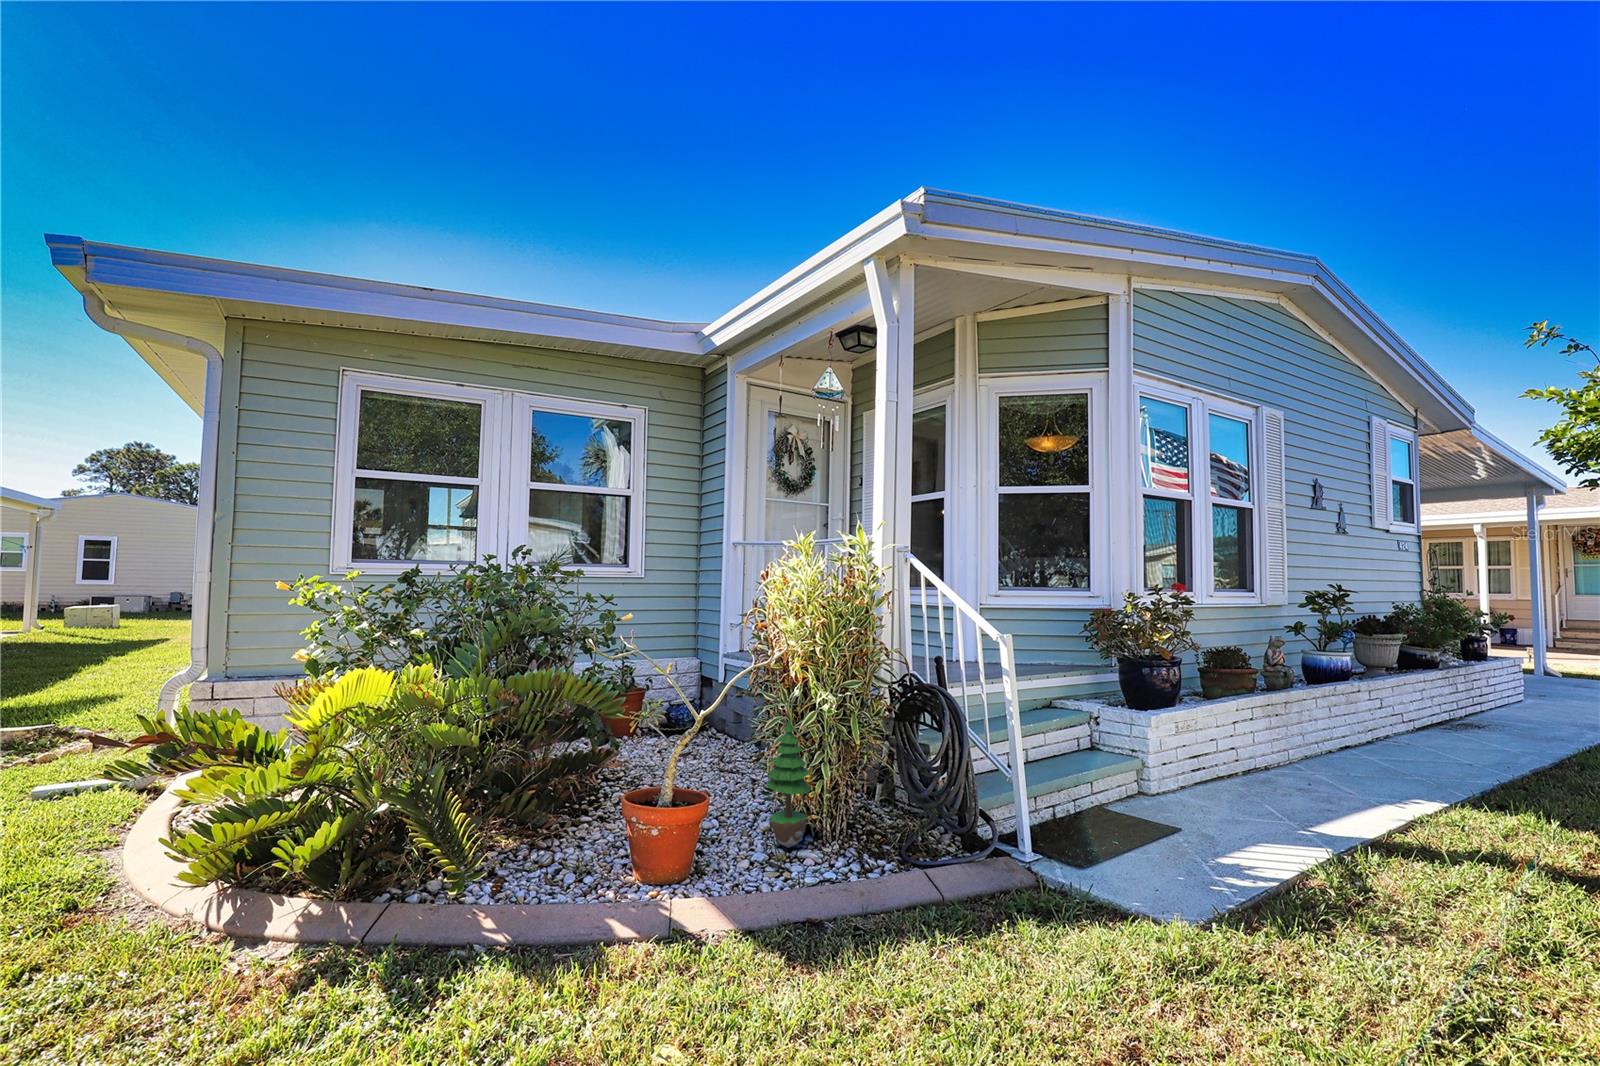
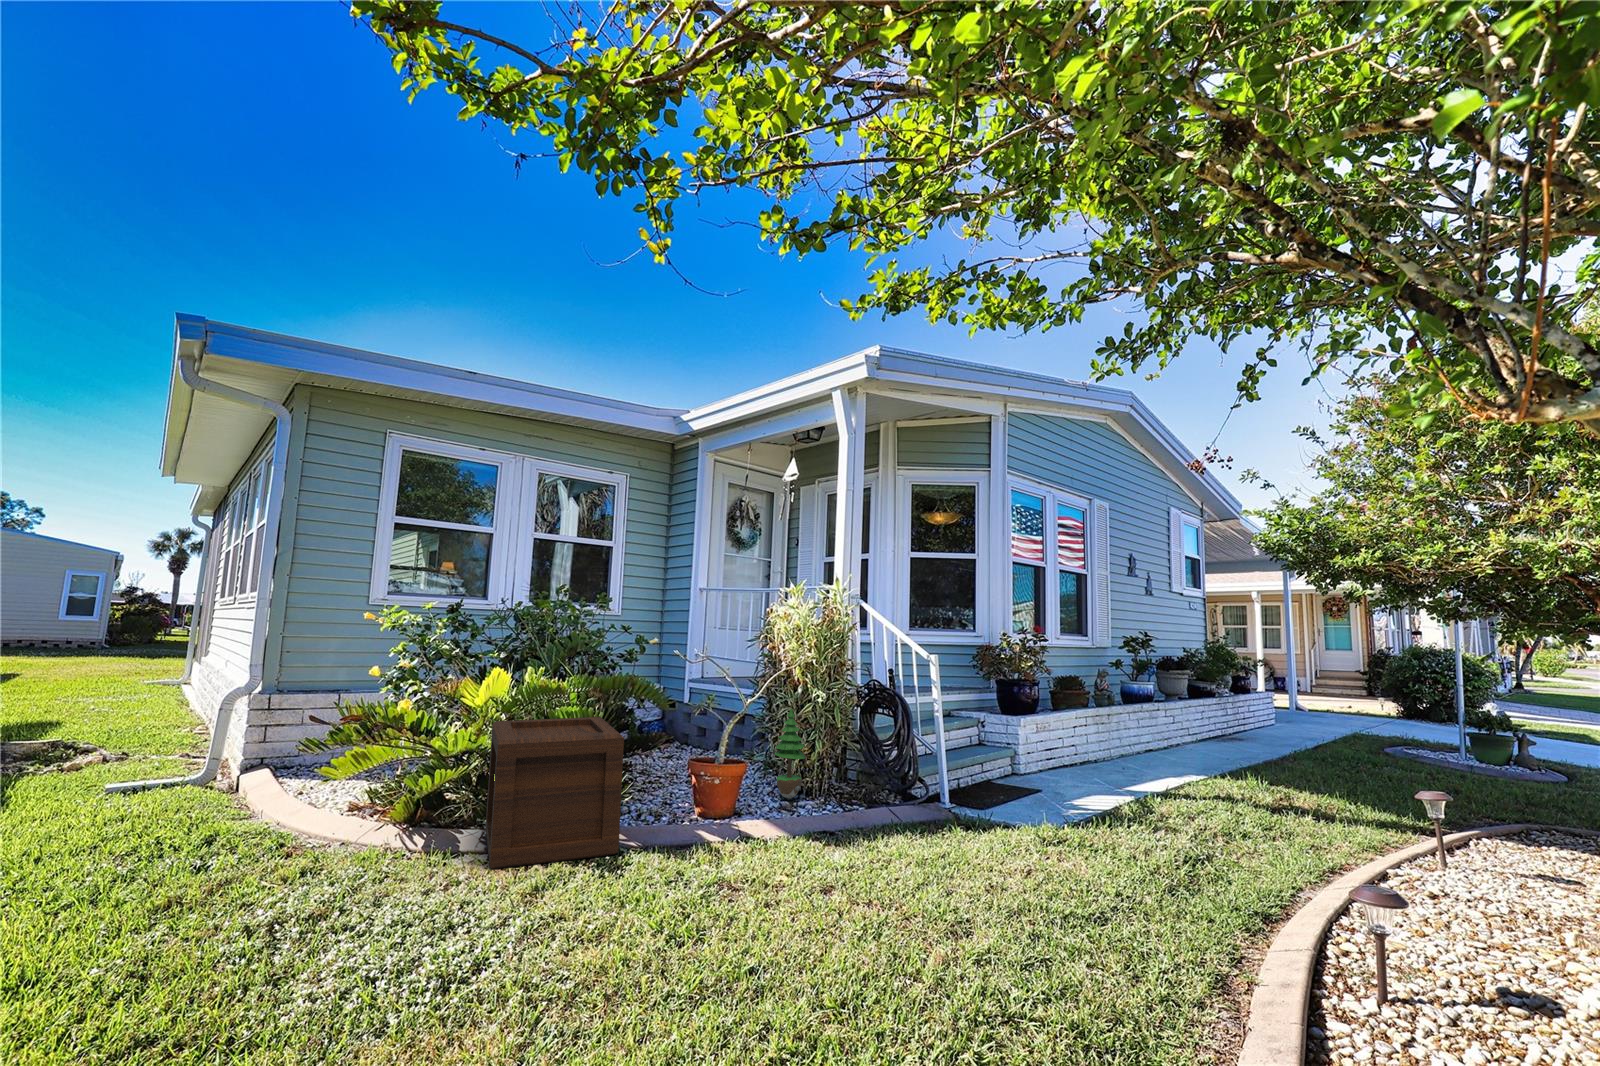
wooden crate: none [246,741,495,1000] -> present [485,717,624,869]

